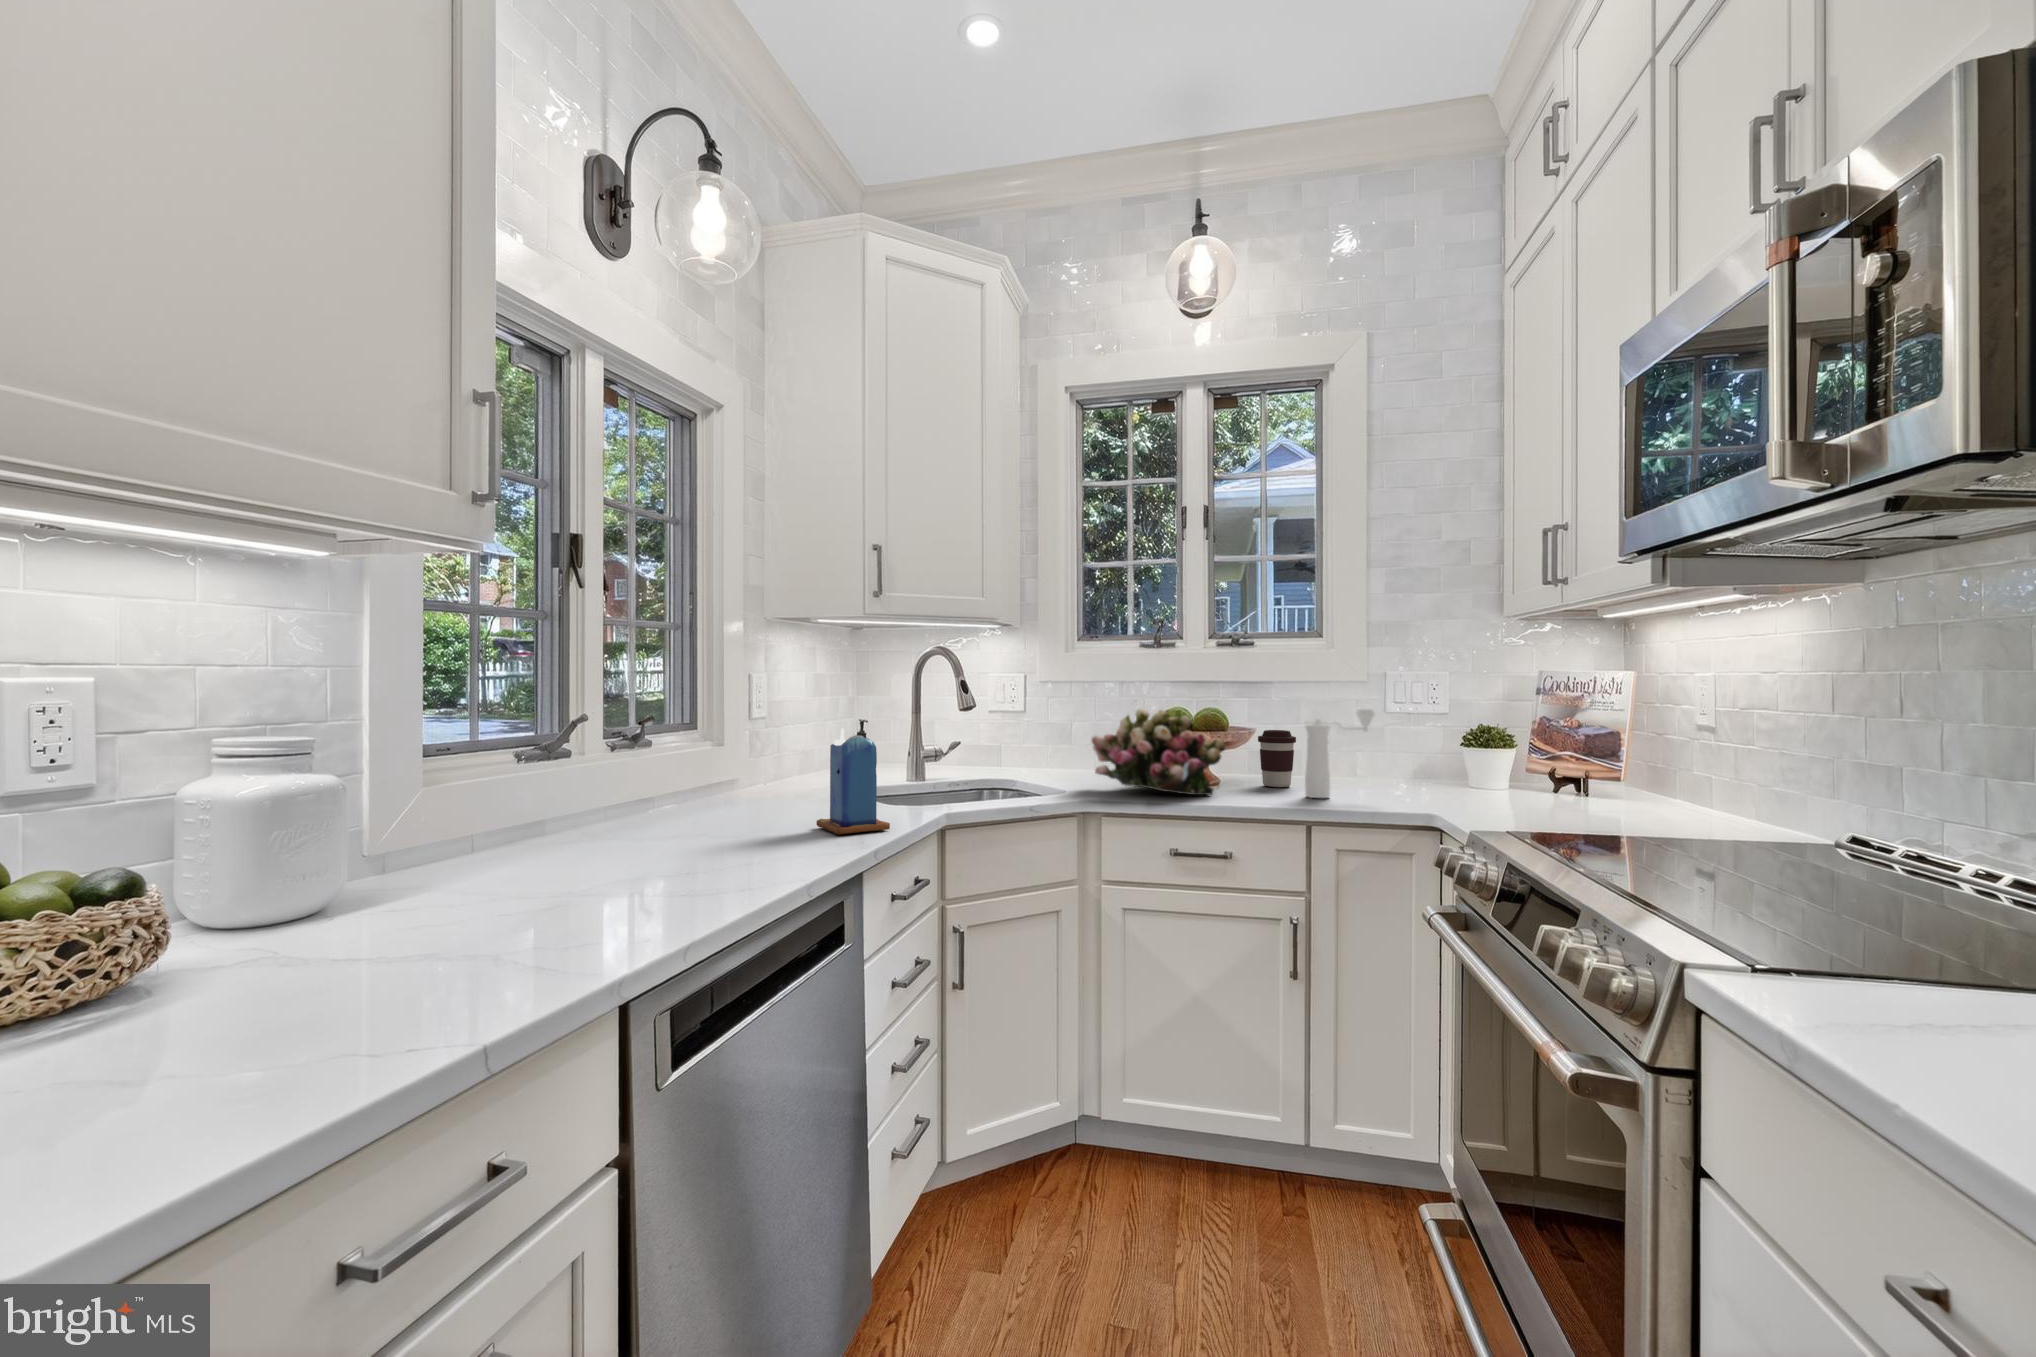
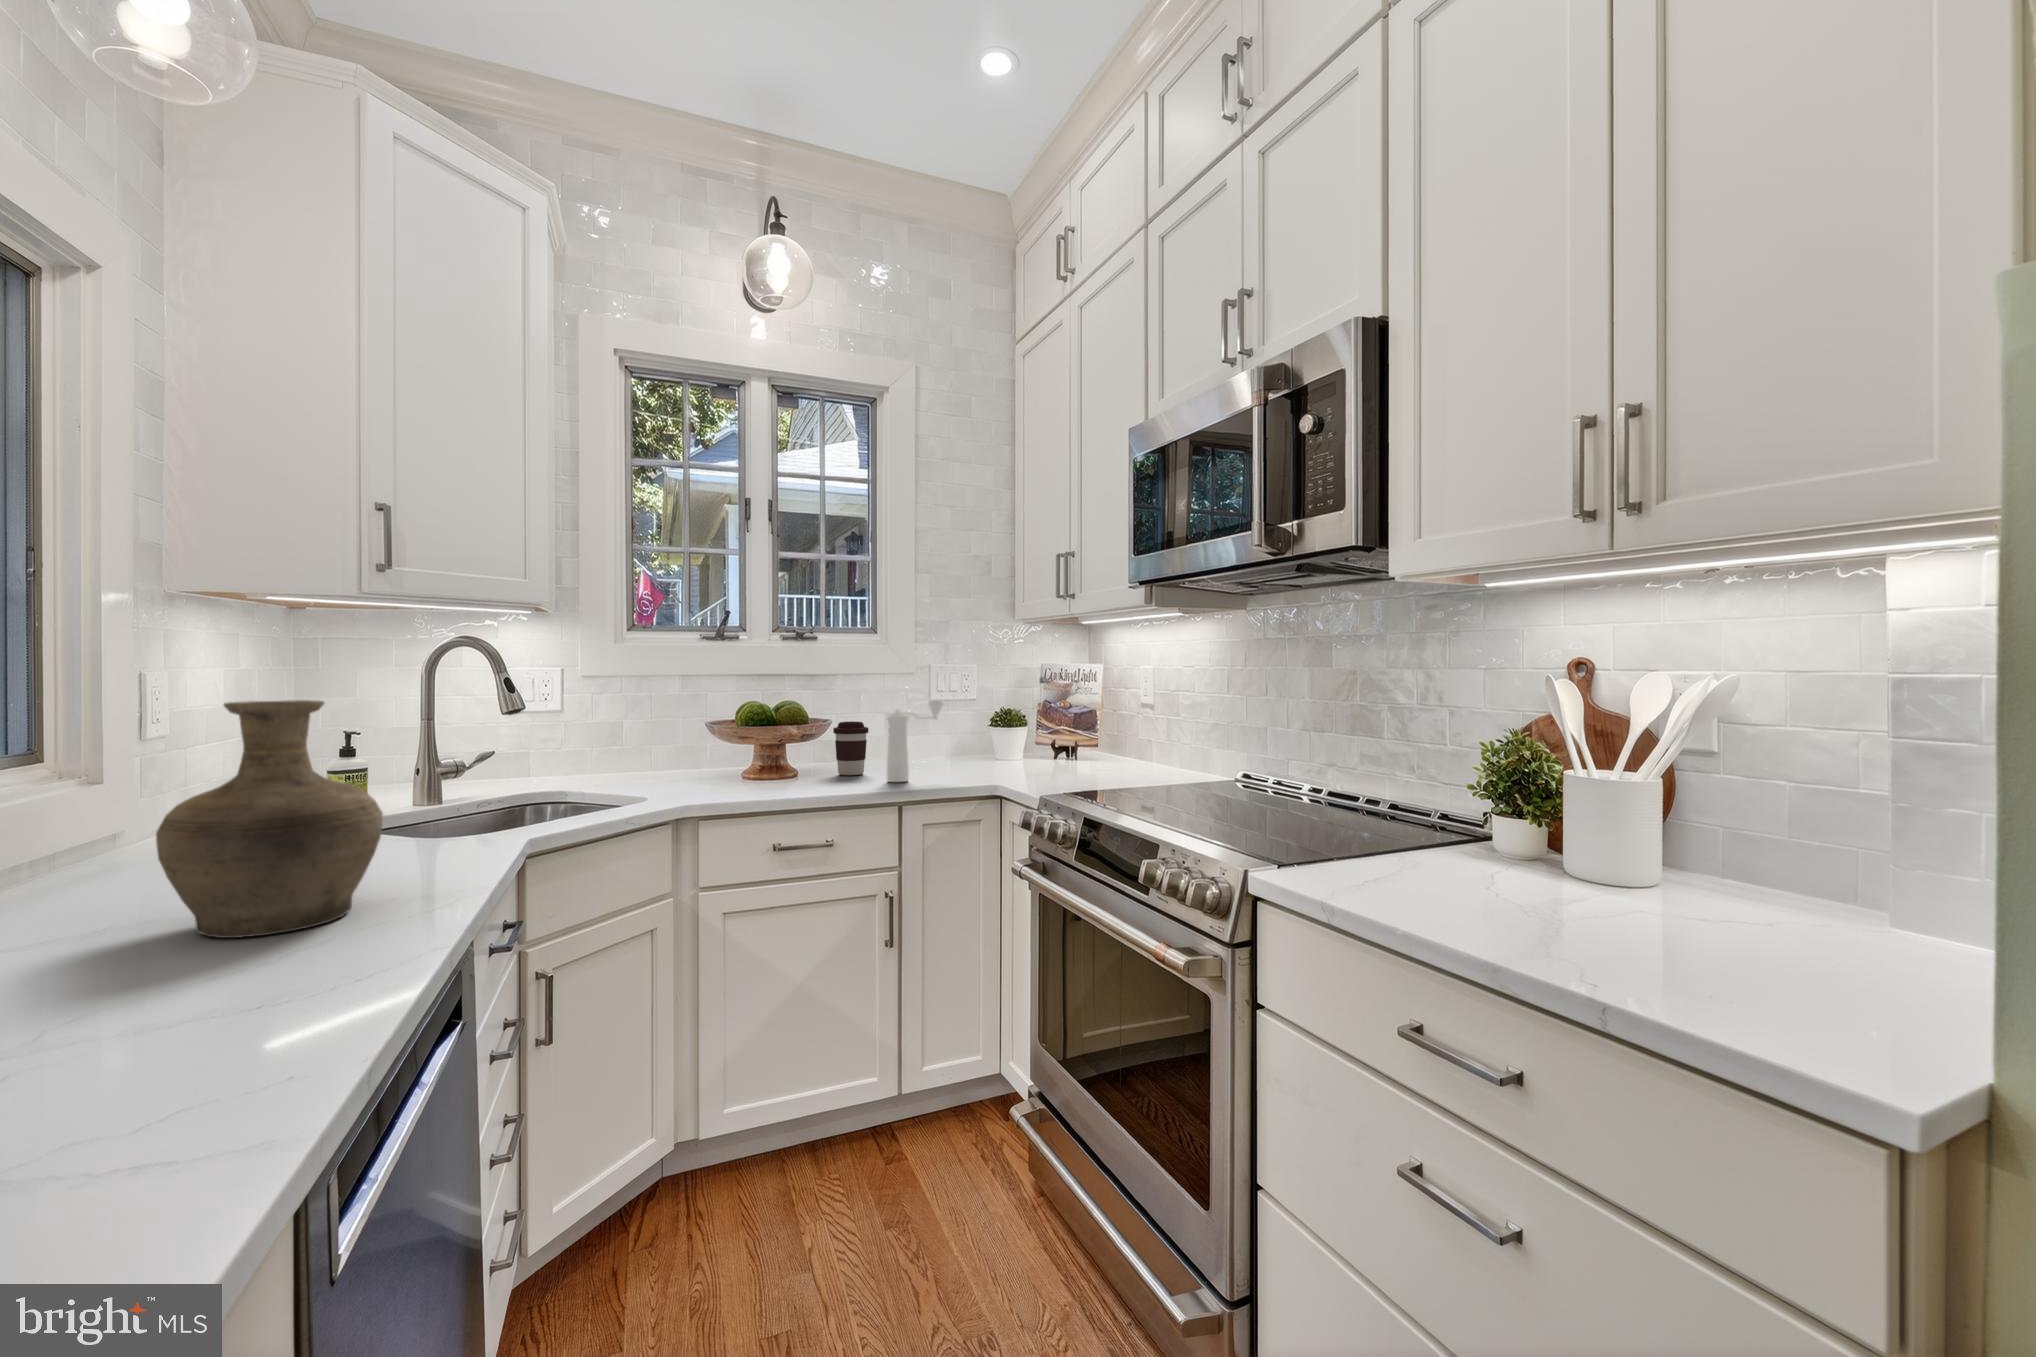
vase: none [653,690,788,862] -> present [156,700,383,938]
flower arrangement: present [1092,708,1225,795] -> none [671,705,811,789]
candle: present [816,728,890,834] -> none [377,743,492,875]

